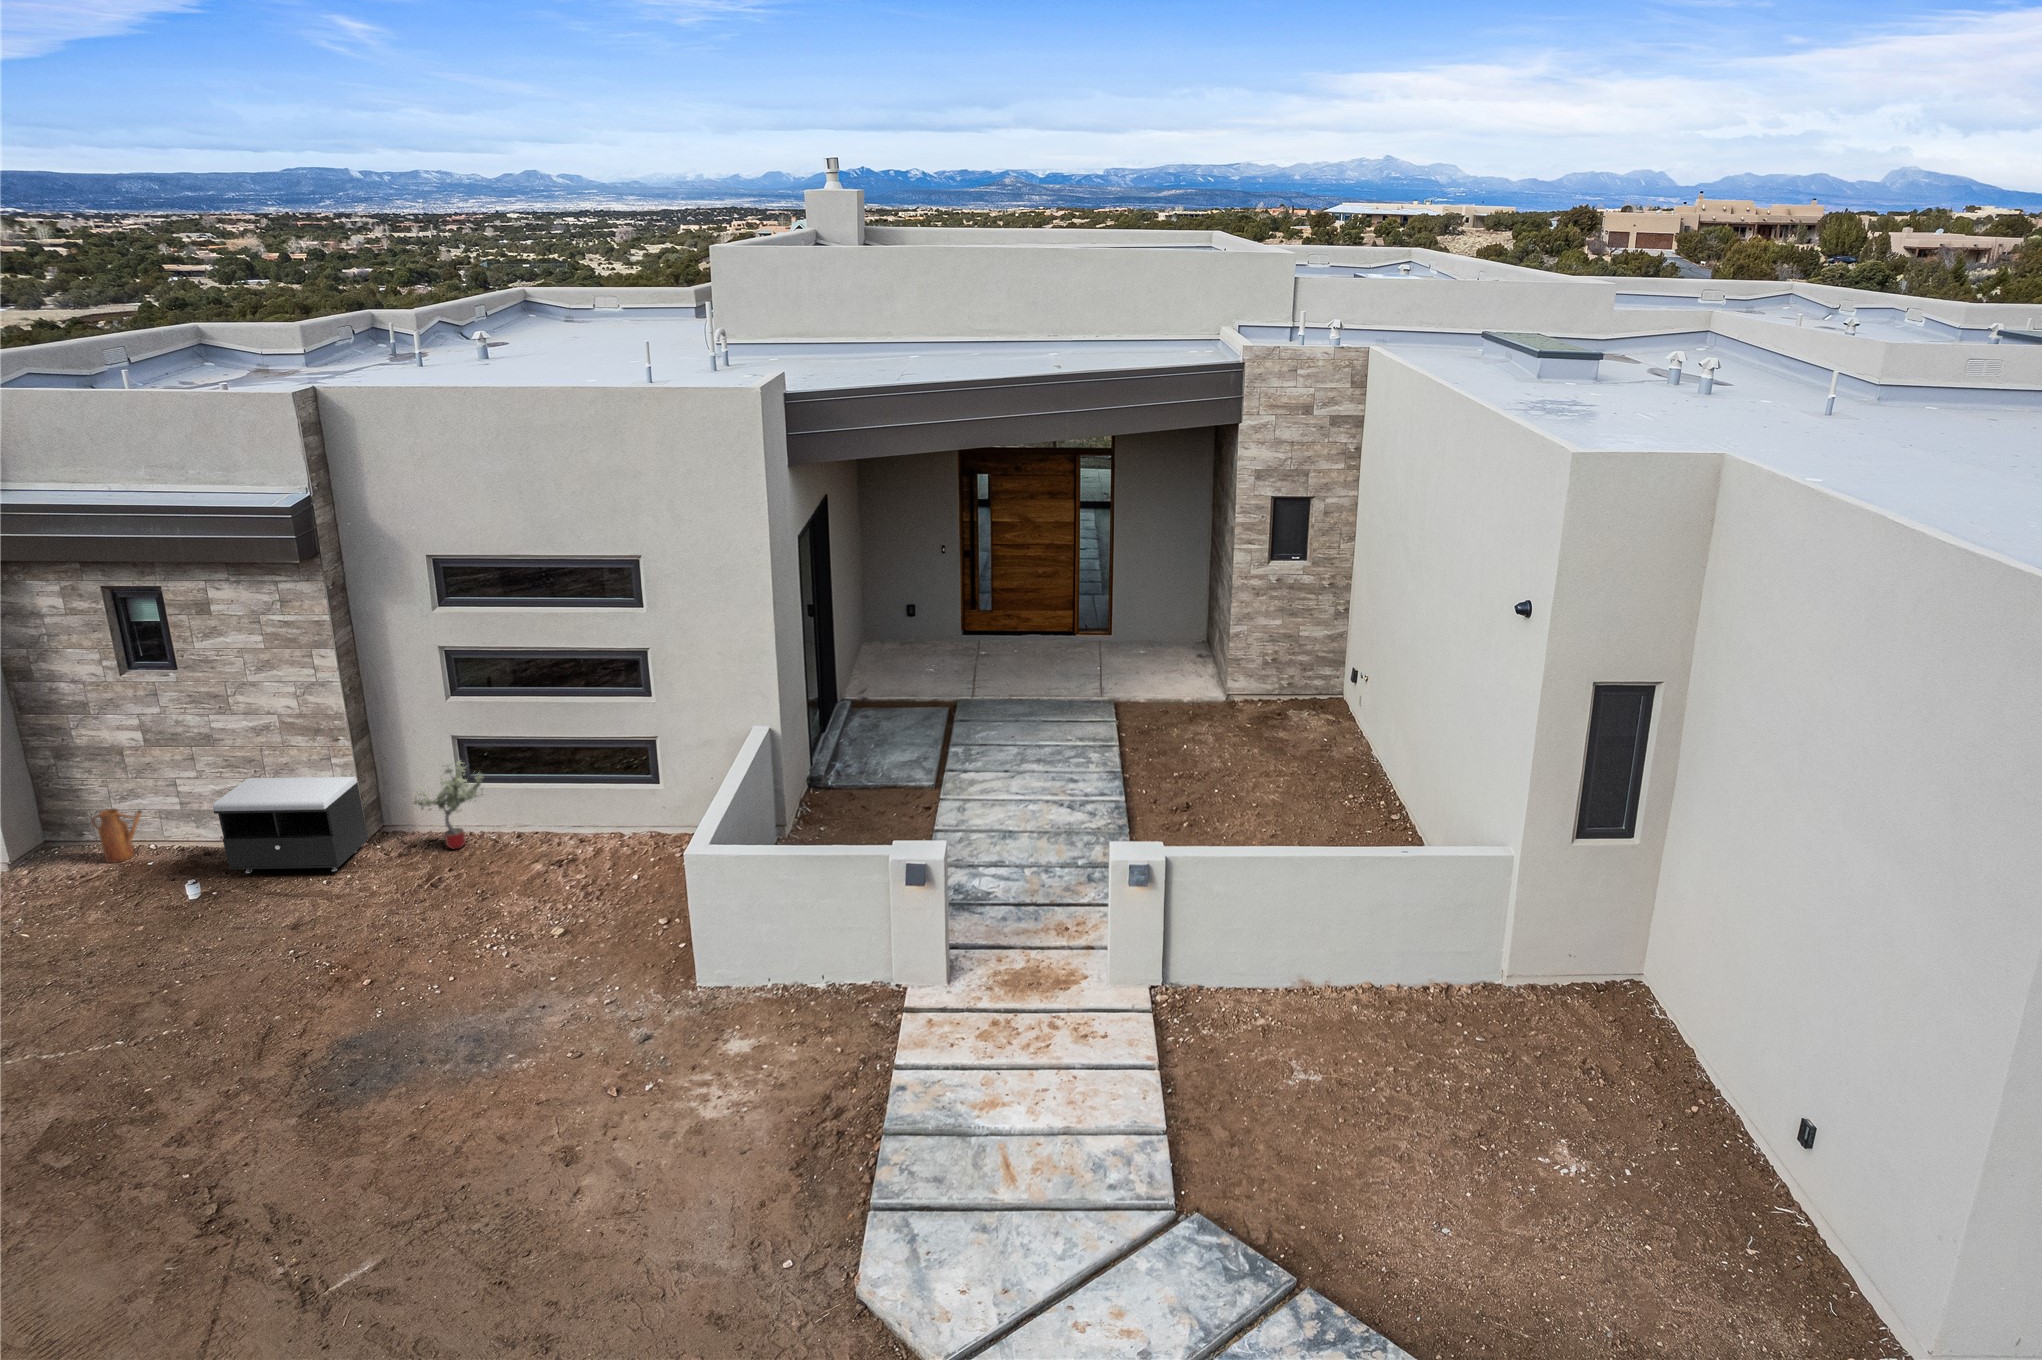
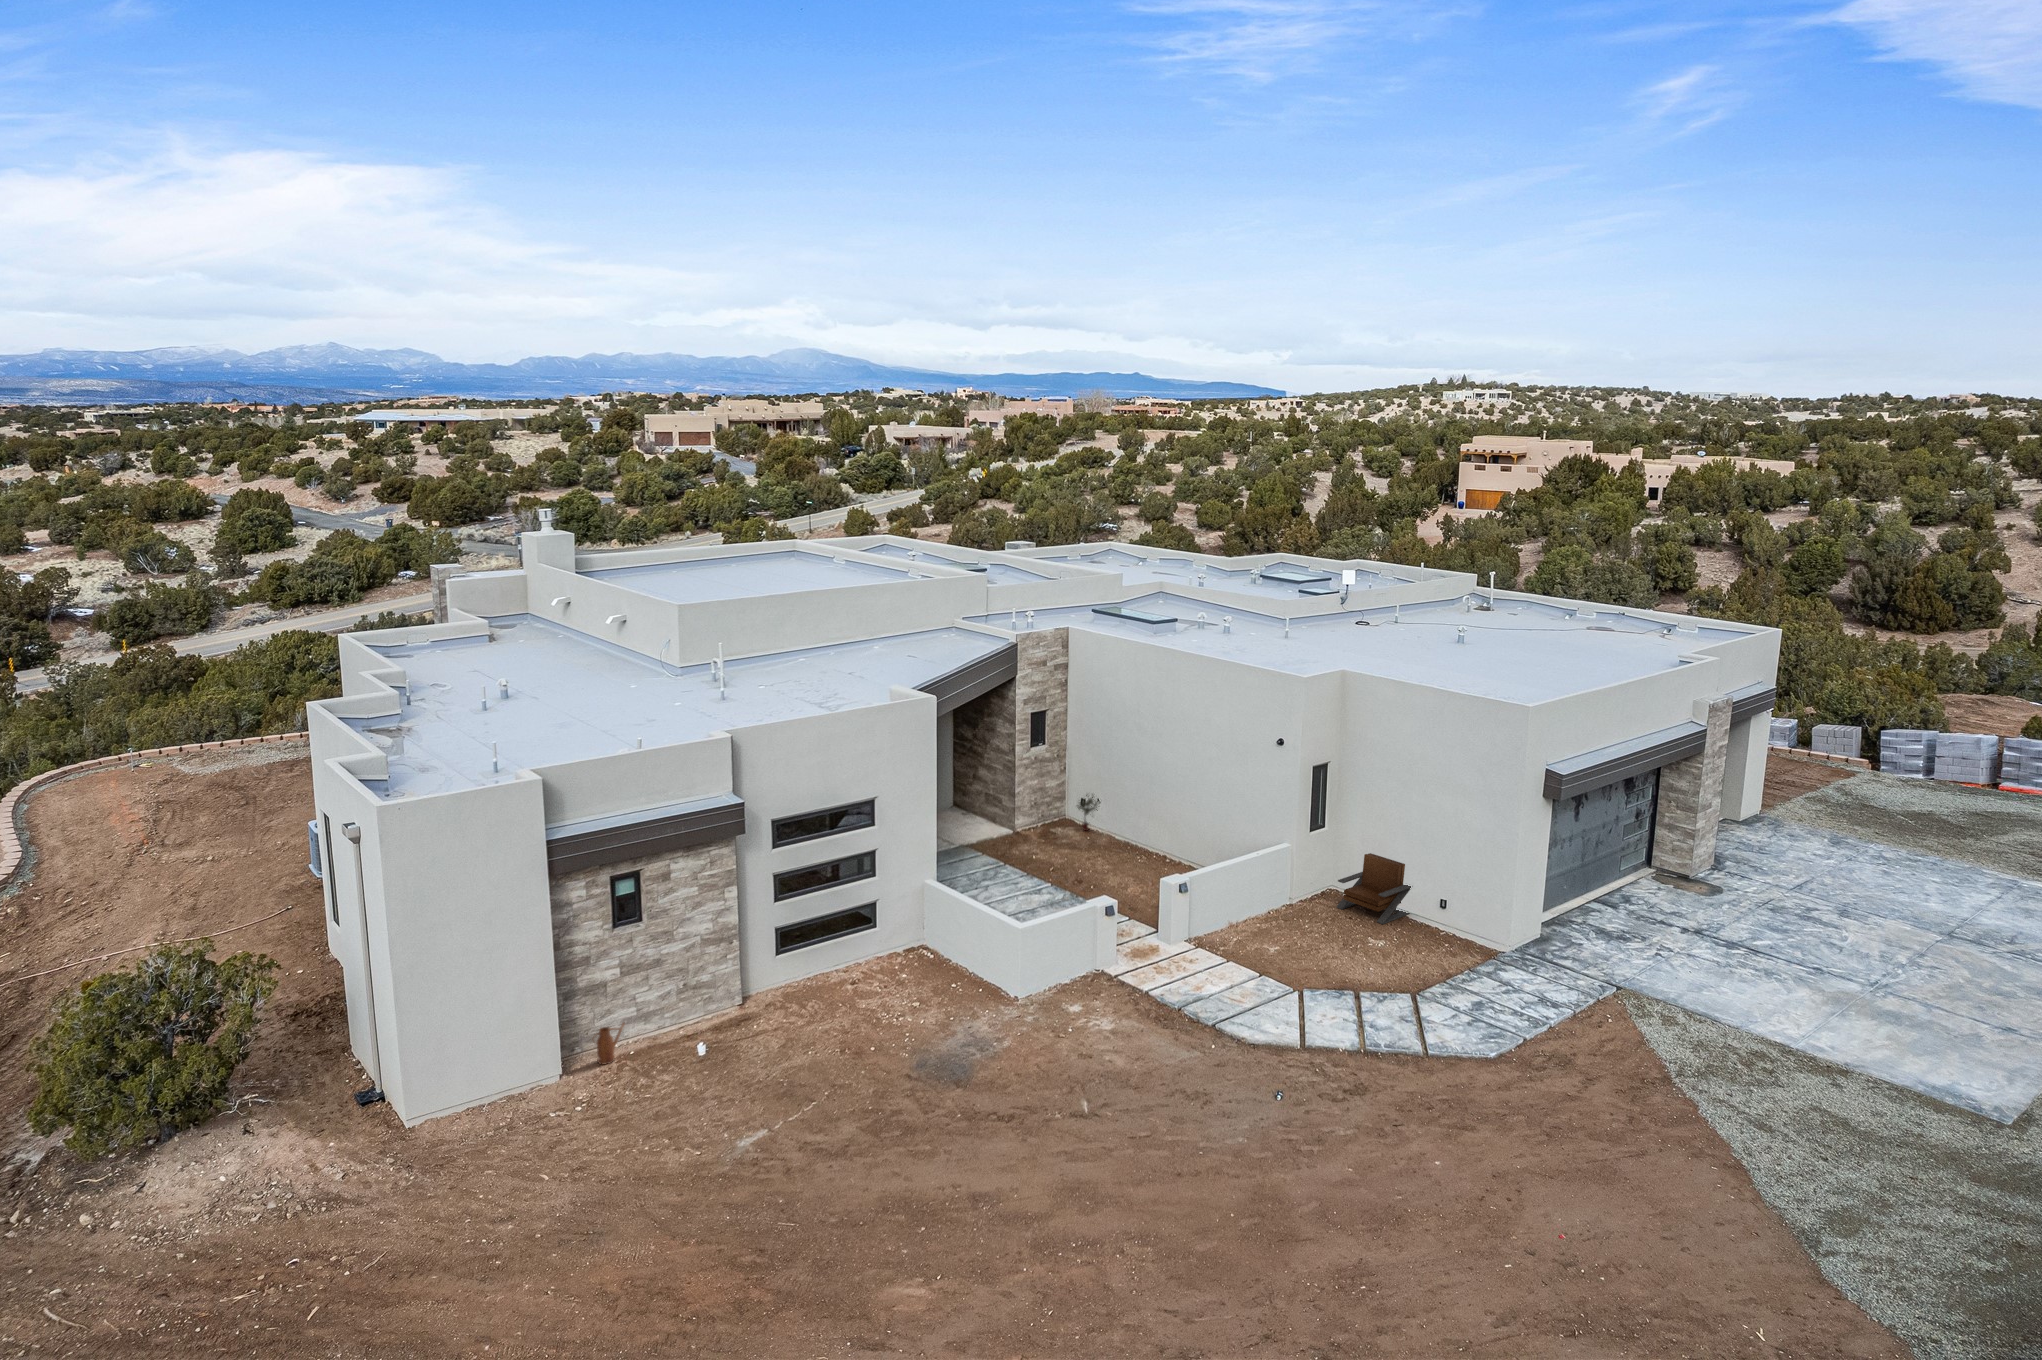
potted tree: present [413,761,482,849] -> present [1077,794,1099,831]
storage bench: present [213,777,368,873] -> none [684,963,763,1038]
lounge chair: none [1575,975,1785,1190] -> present [1337,853,1411,924]

